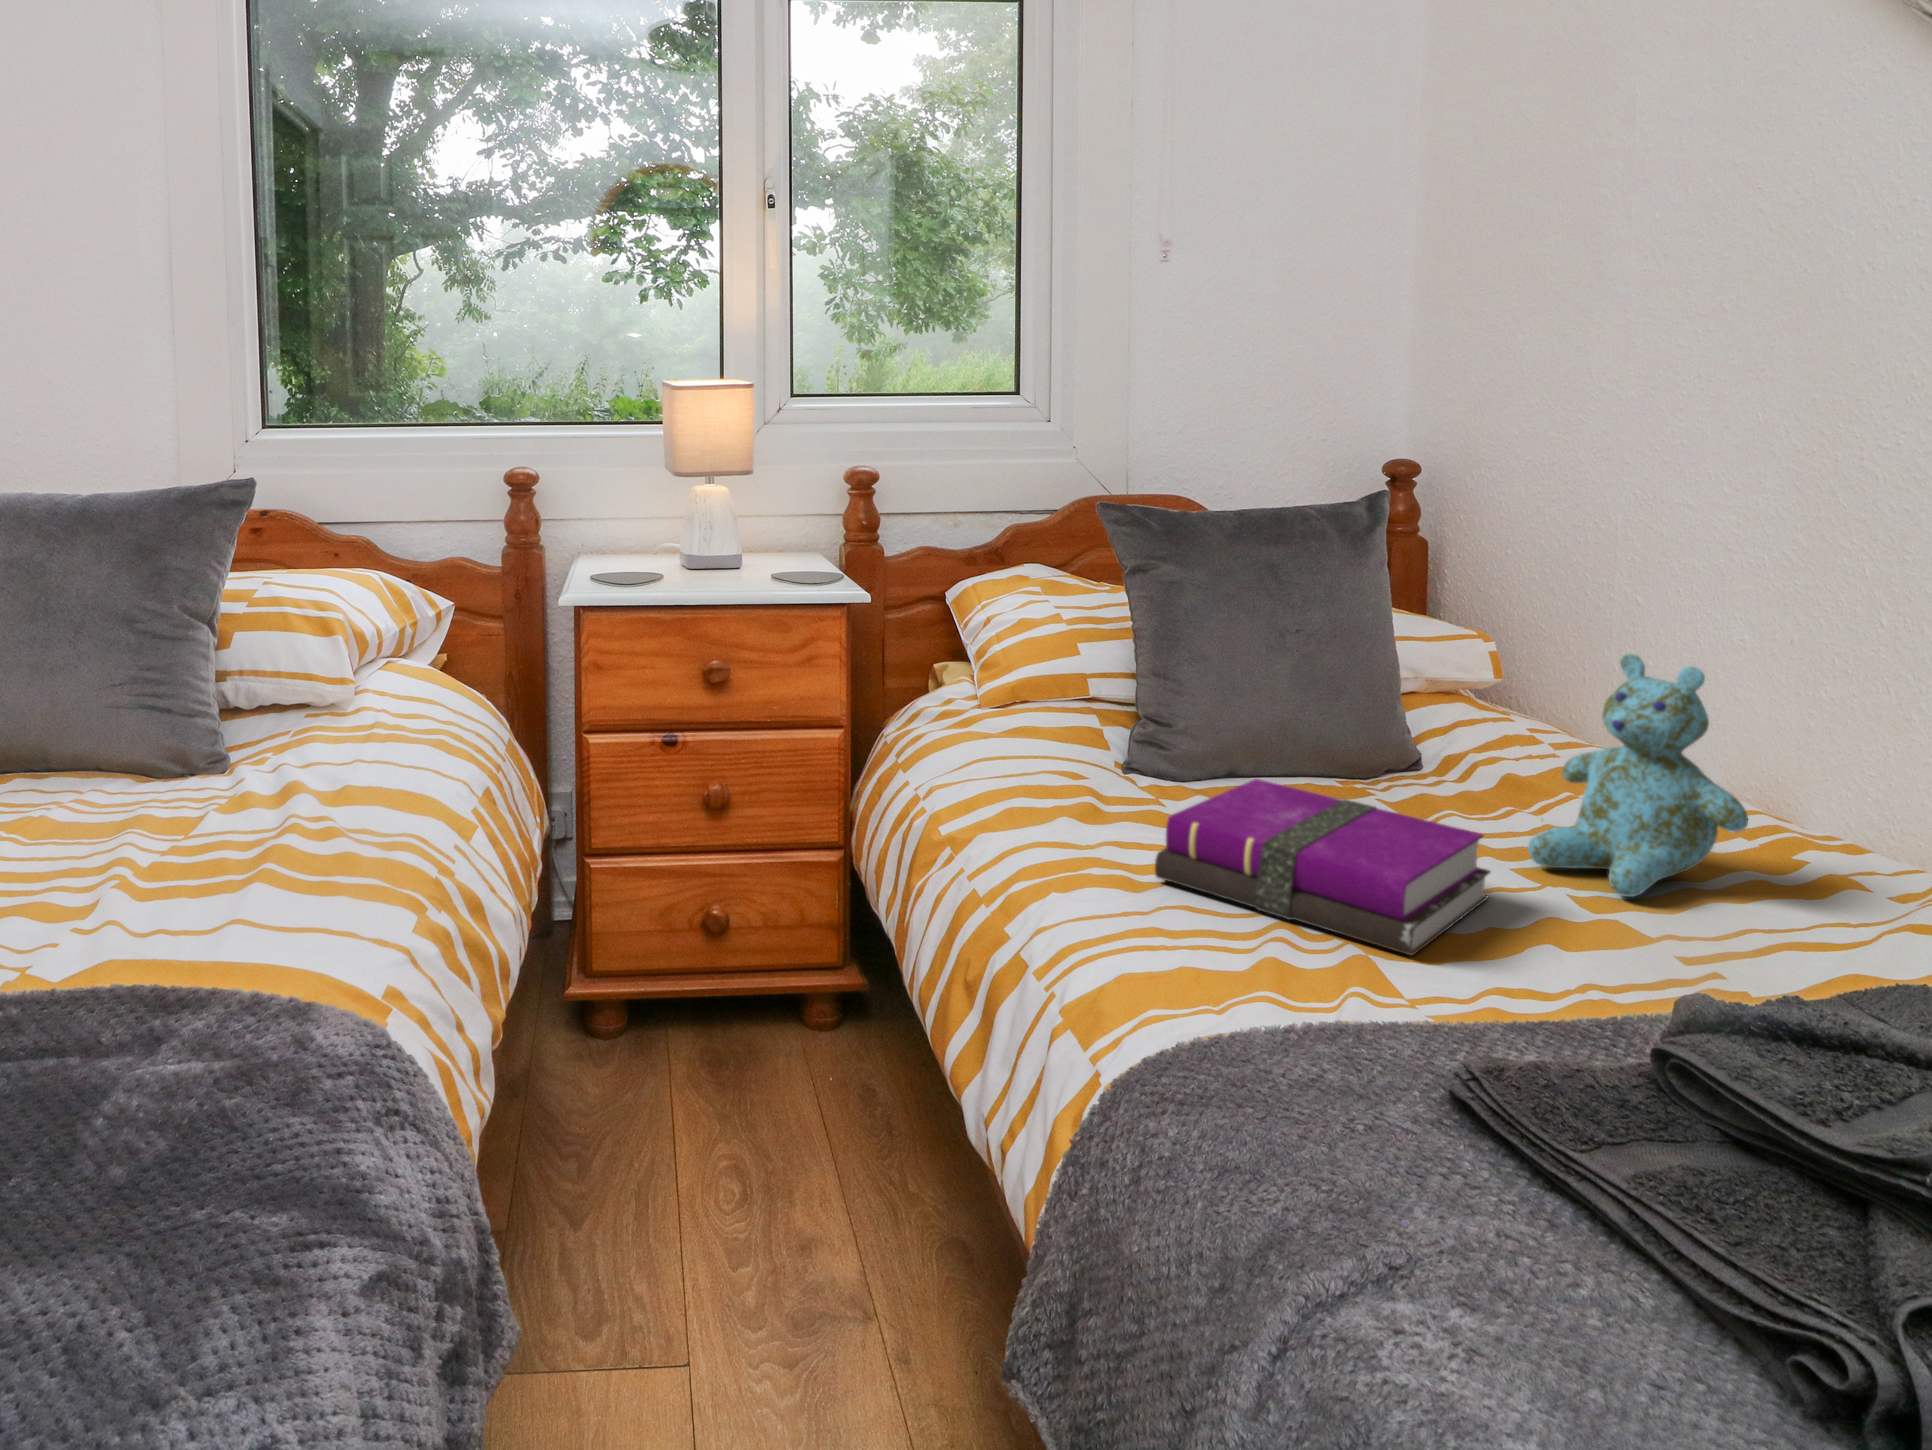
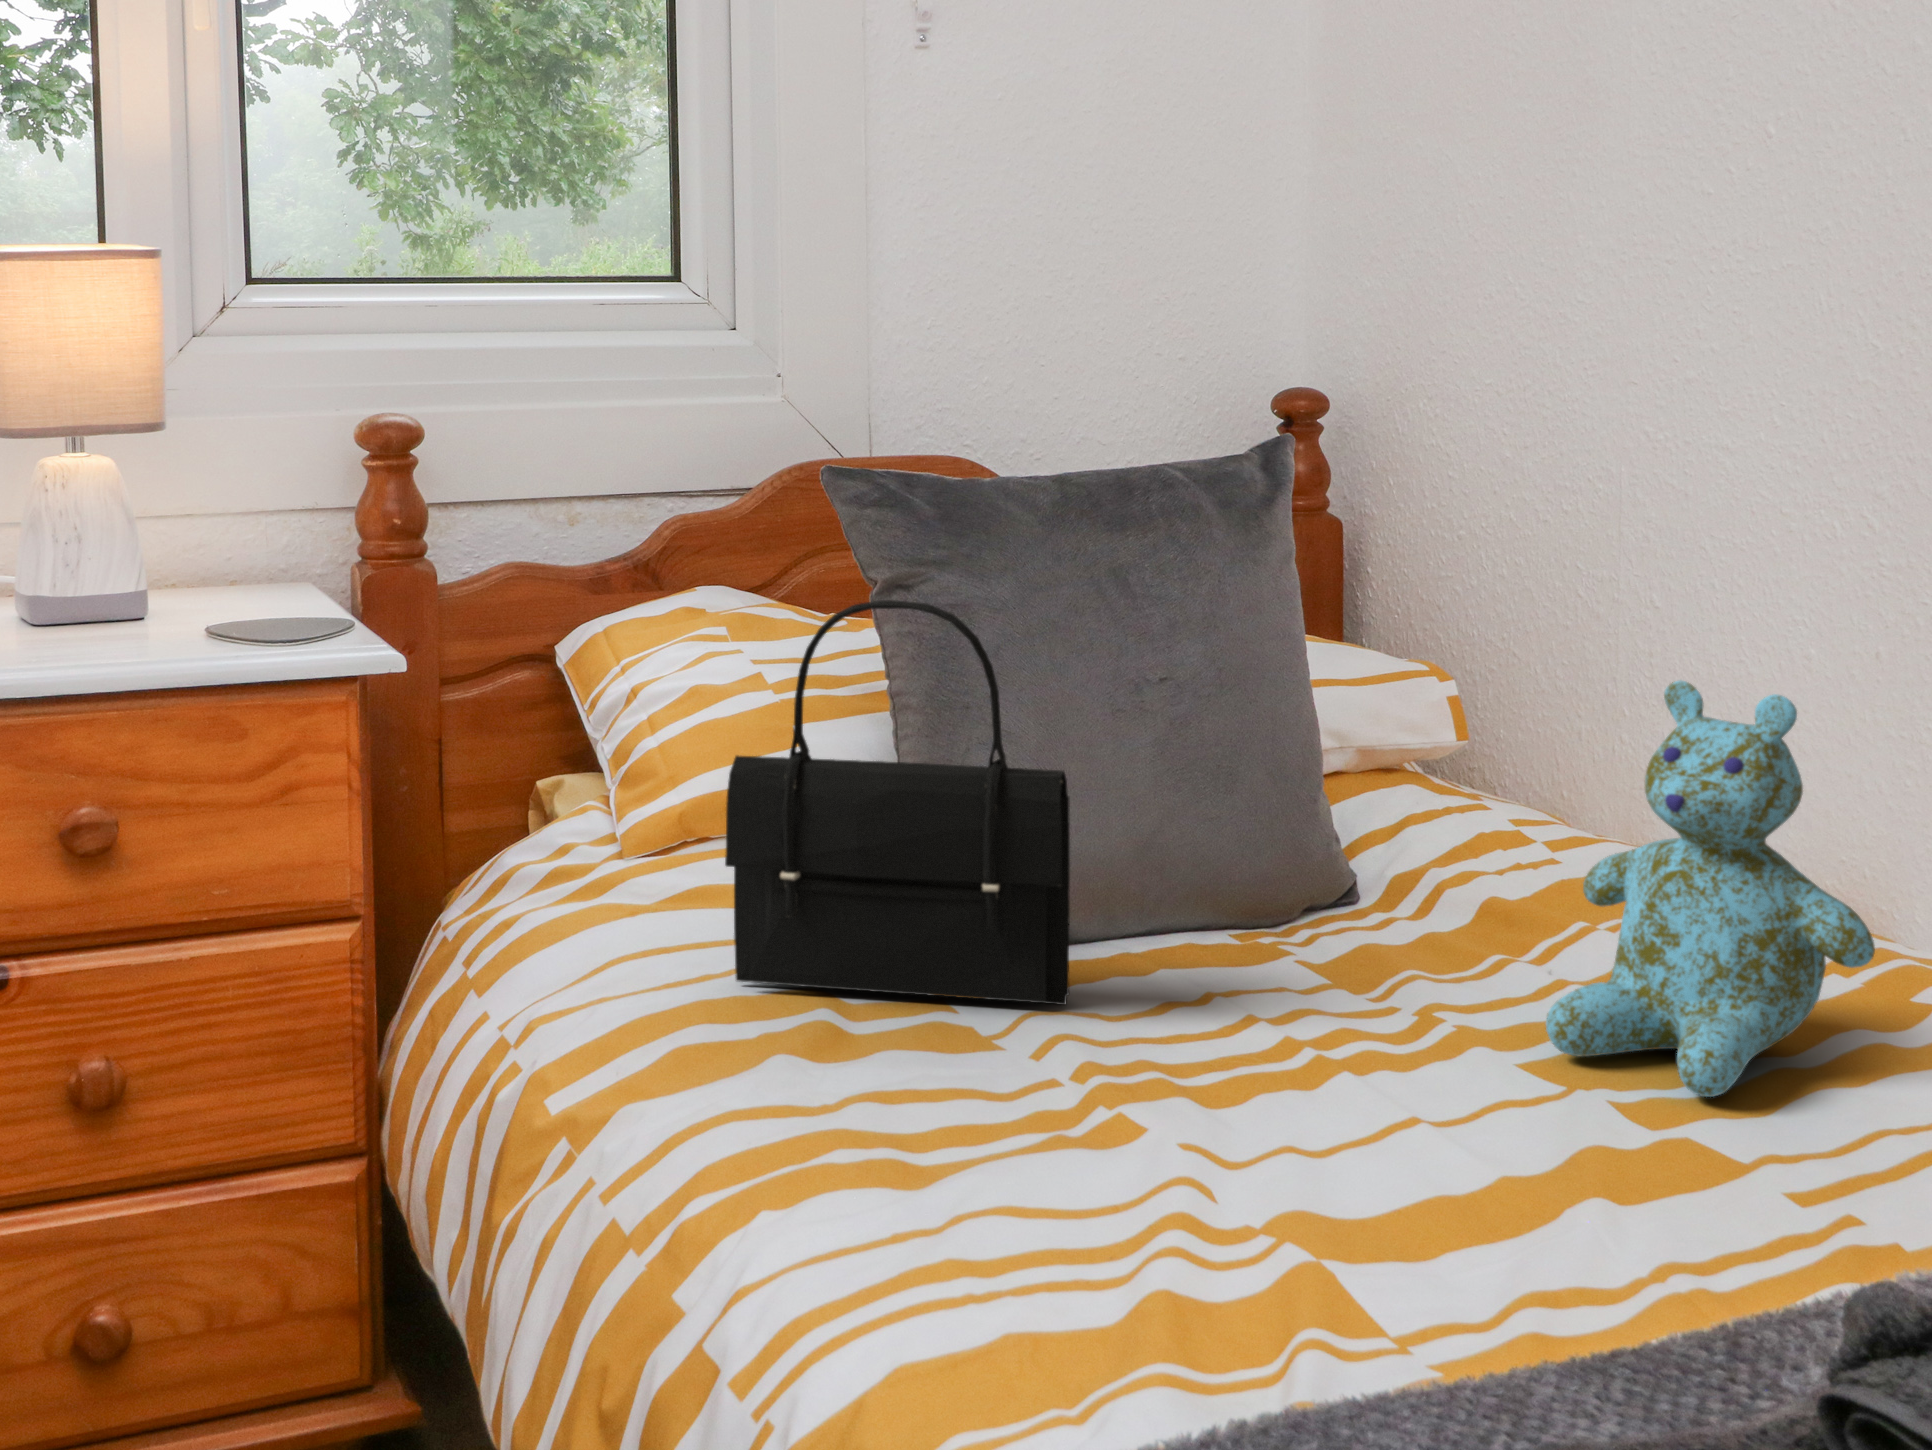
handbag: none [1038,578,1239,810] -> present [725,600,1070,1005]
notebook: present [1155,779,1490,956] -> none [935,947,1502,1266]

